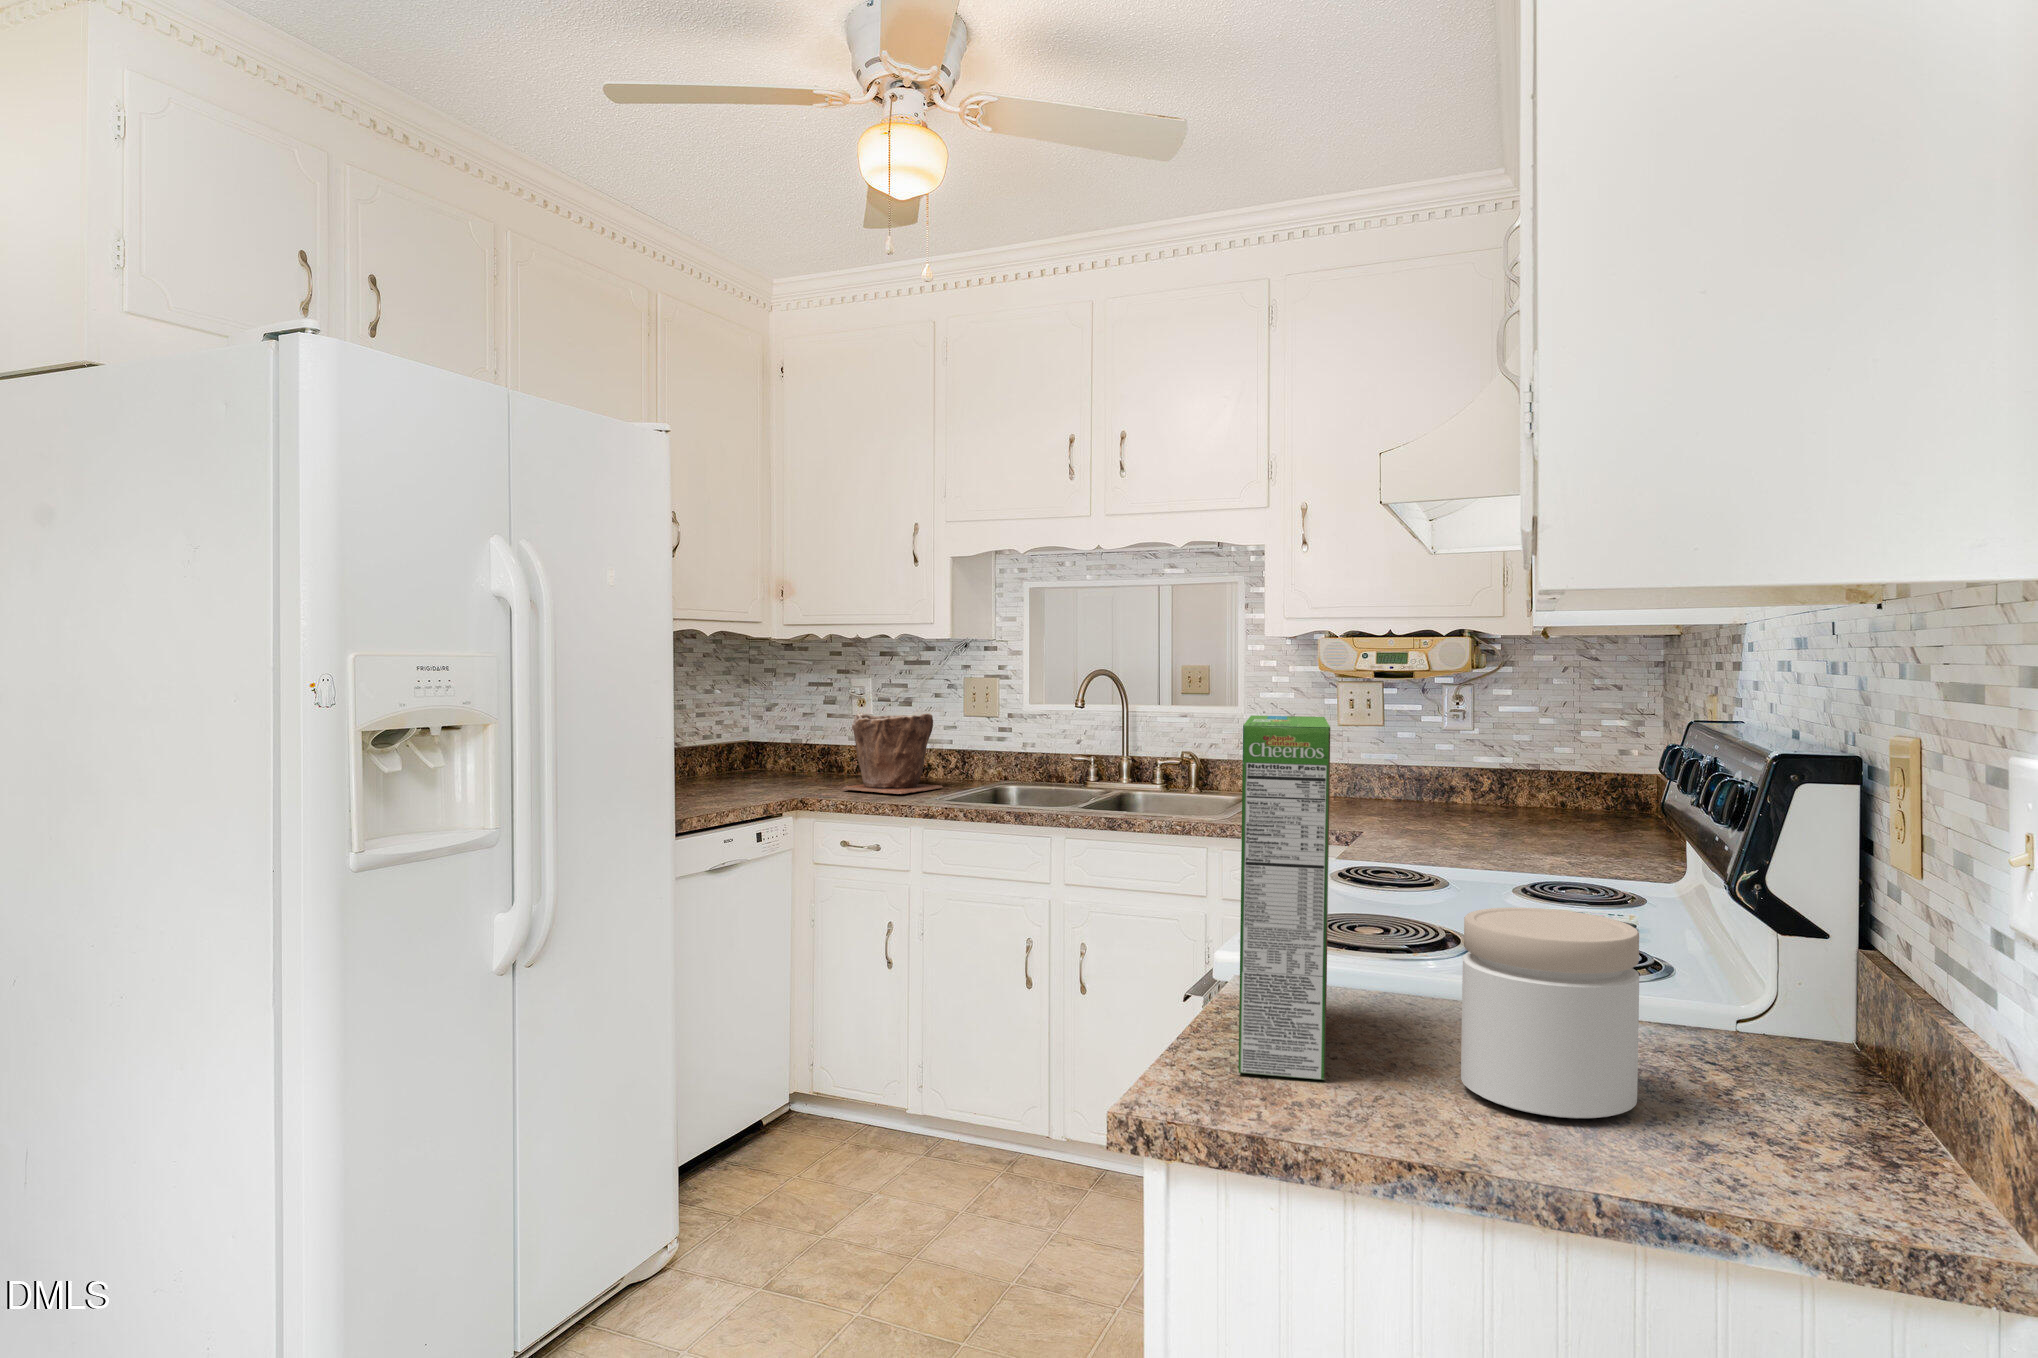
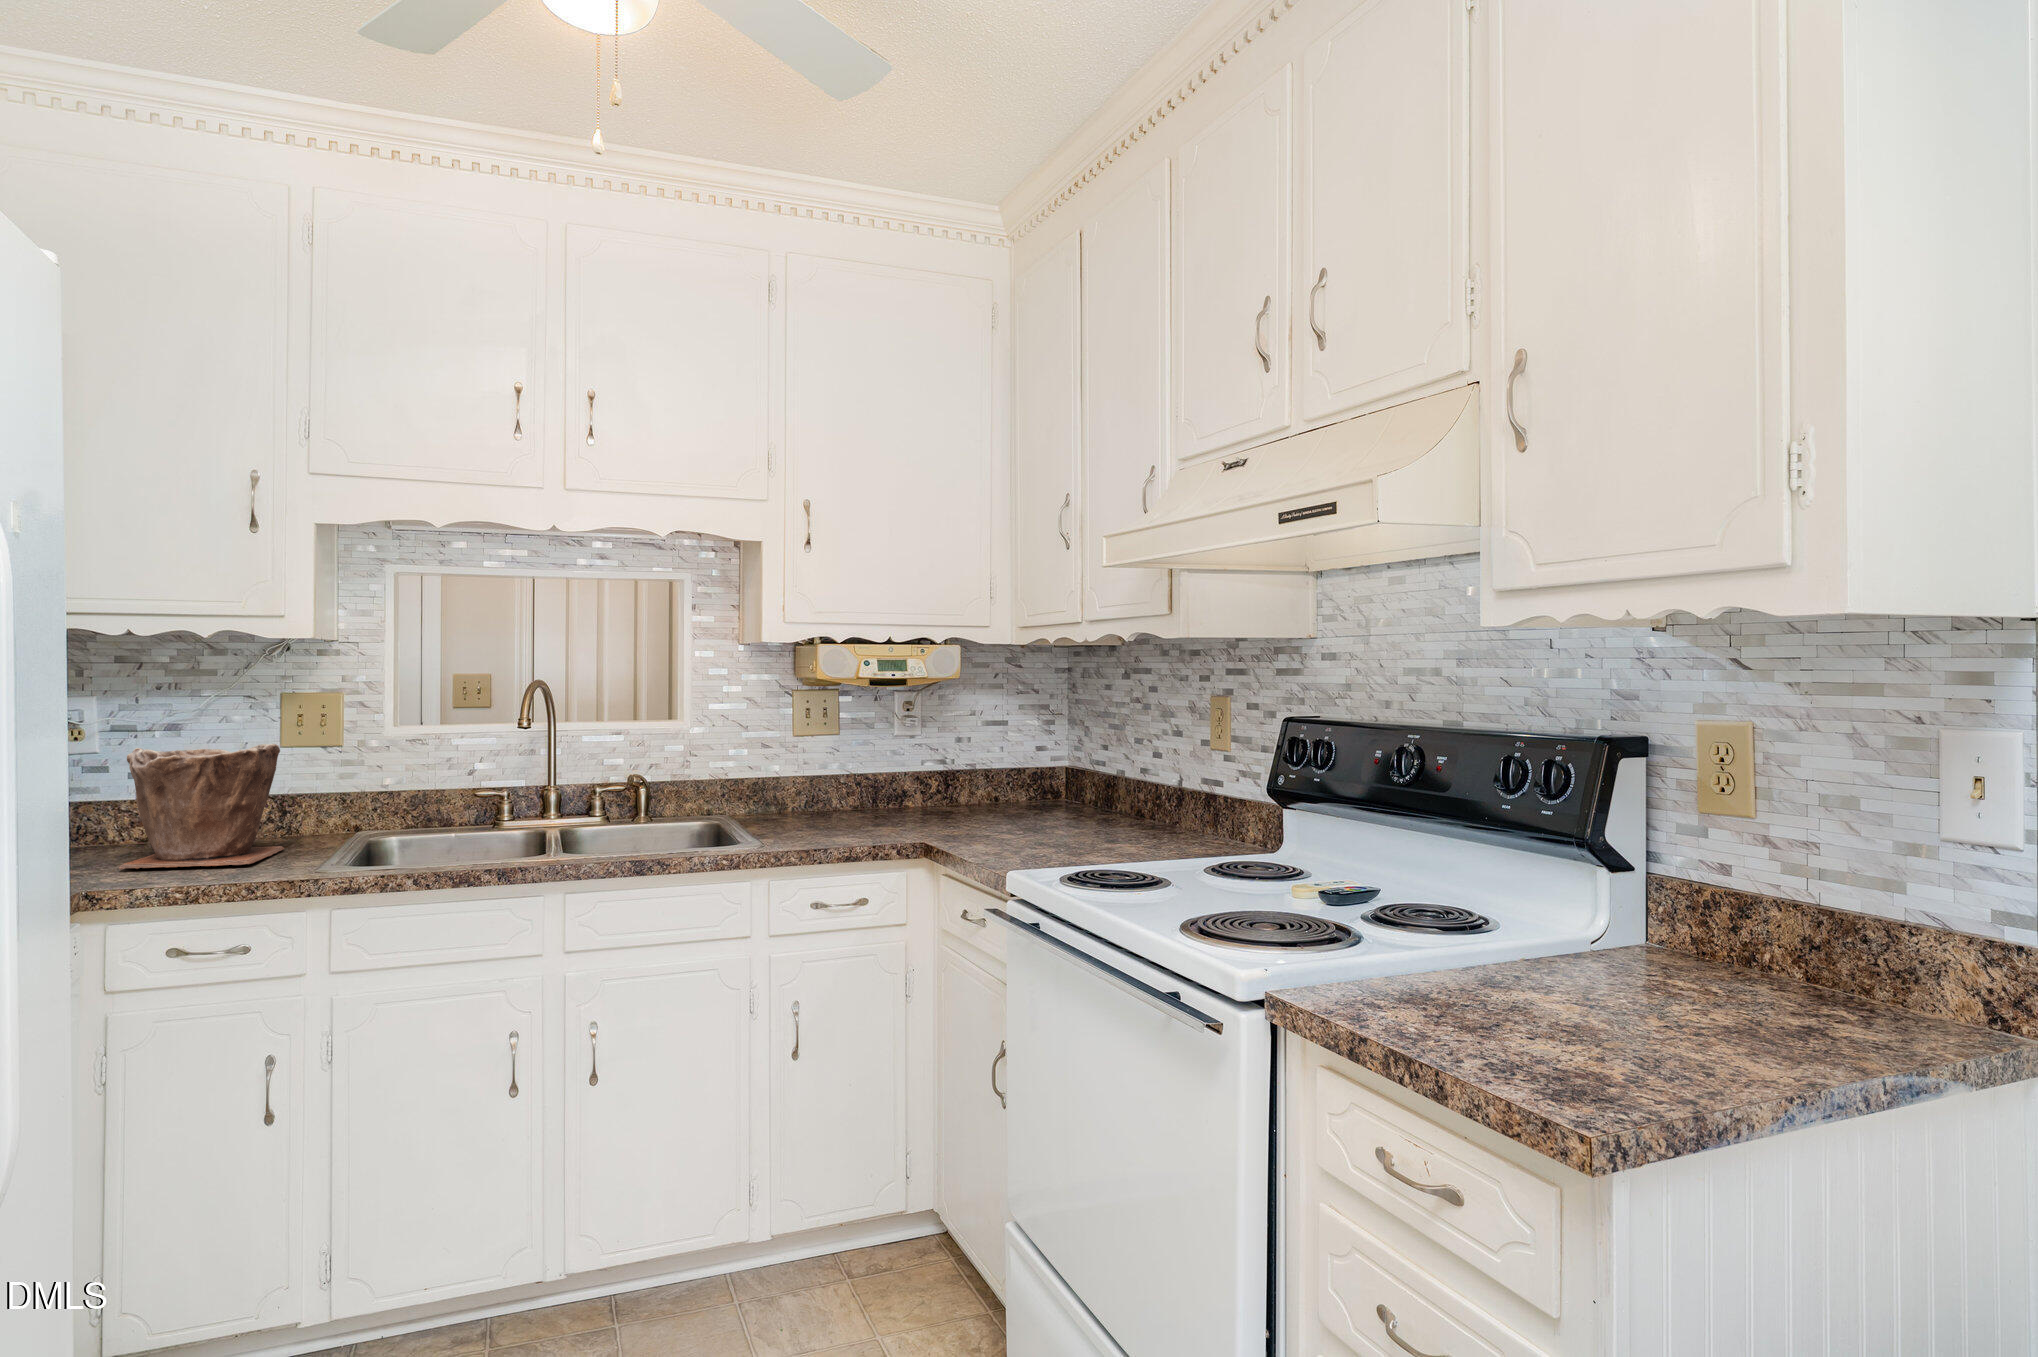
cereal box: present [1238,715,1330,1080] -> none [1448,719,1703,1078]
jar: present [1461,908,1639,1118] -> none [1700,872,1862,1042]

